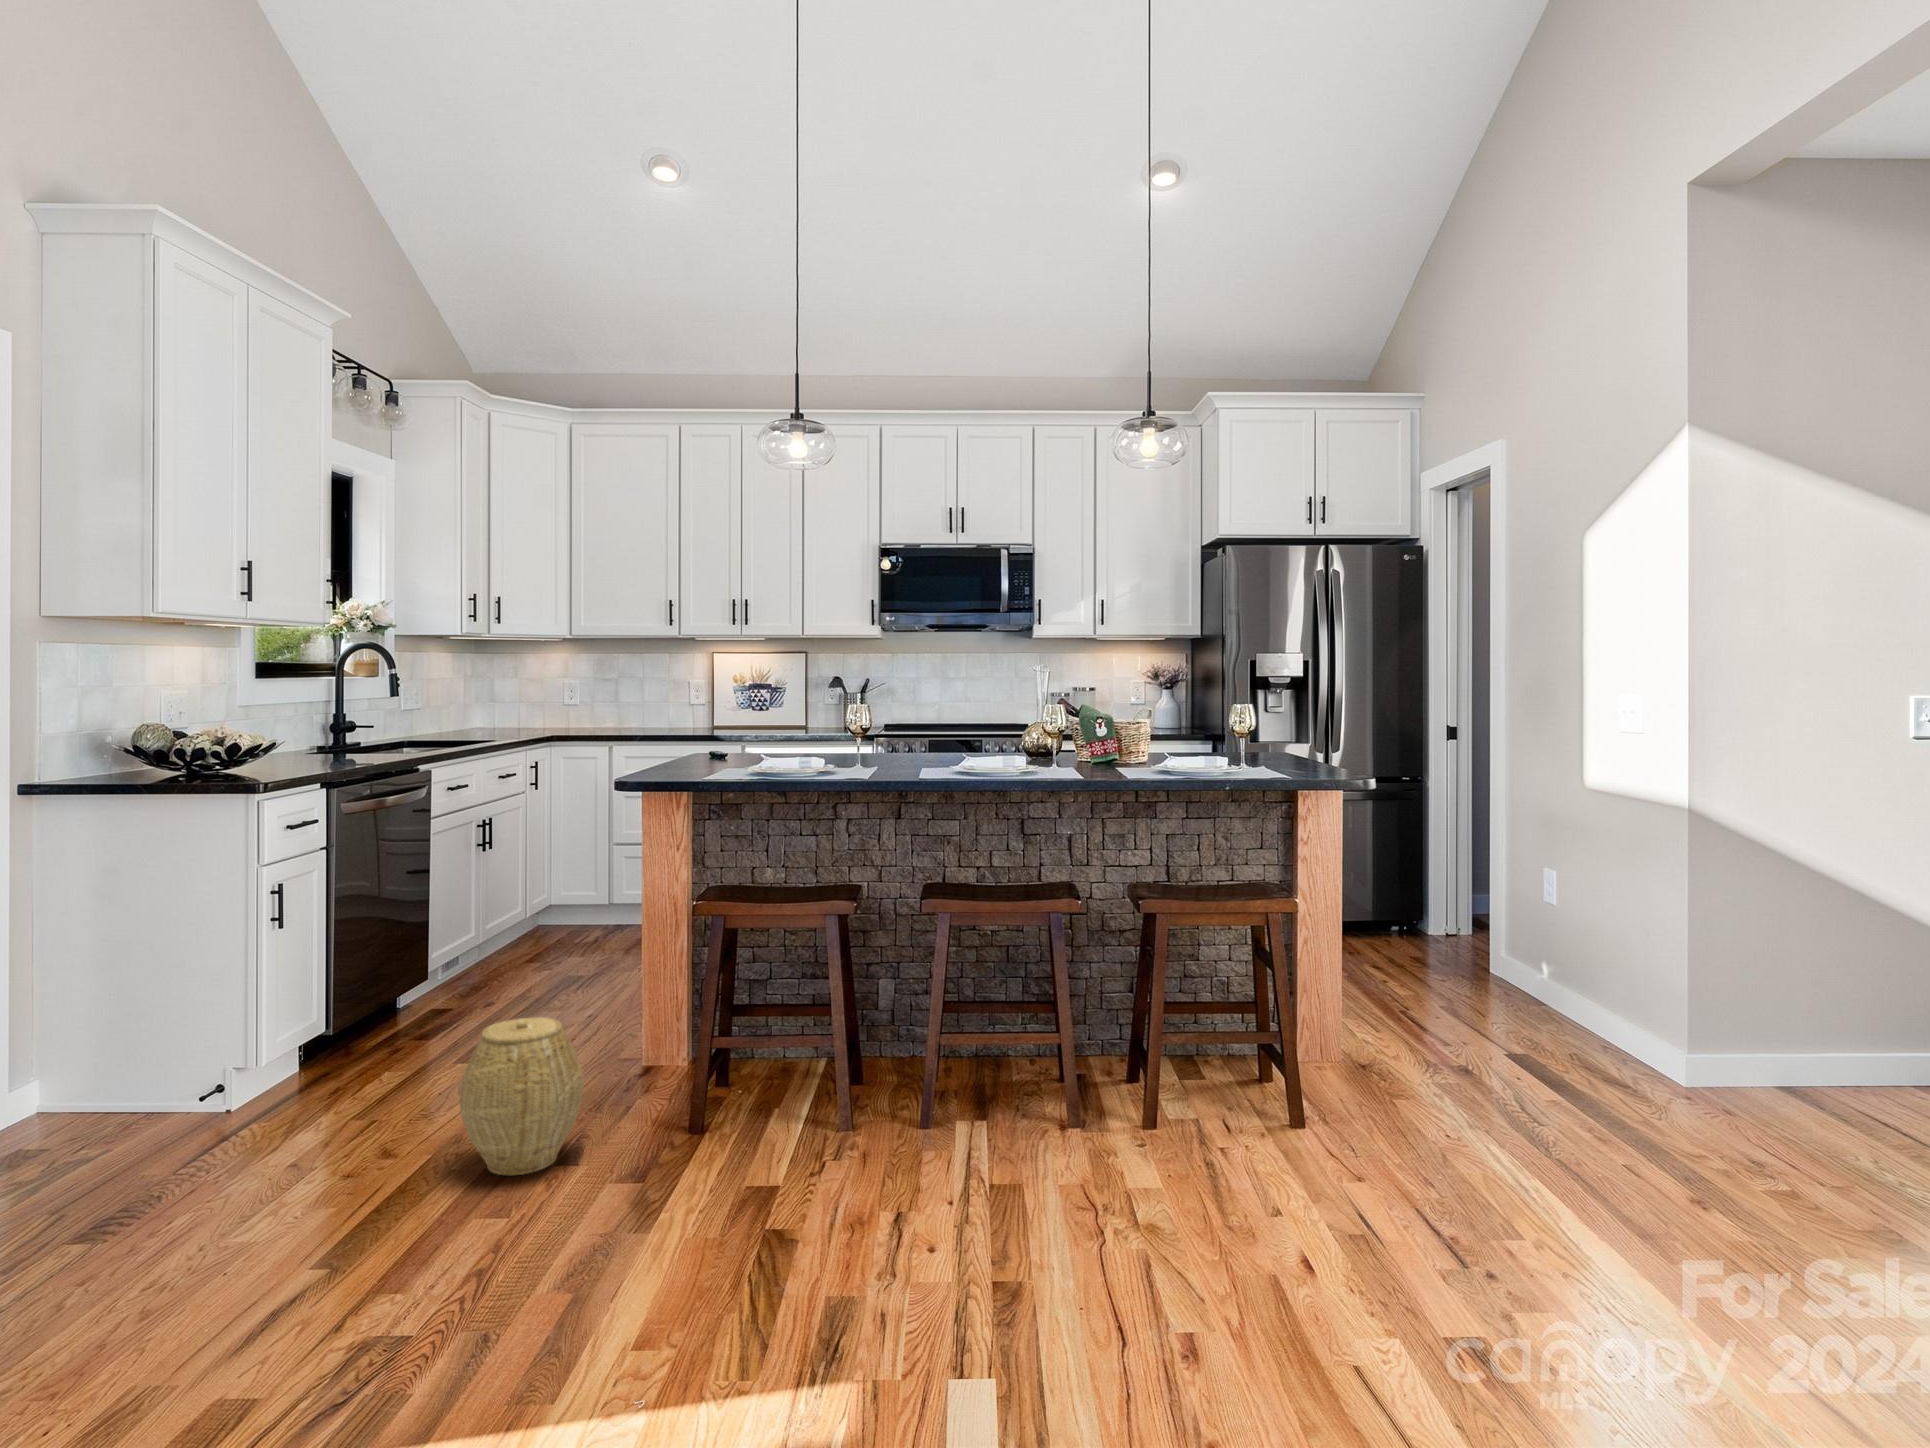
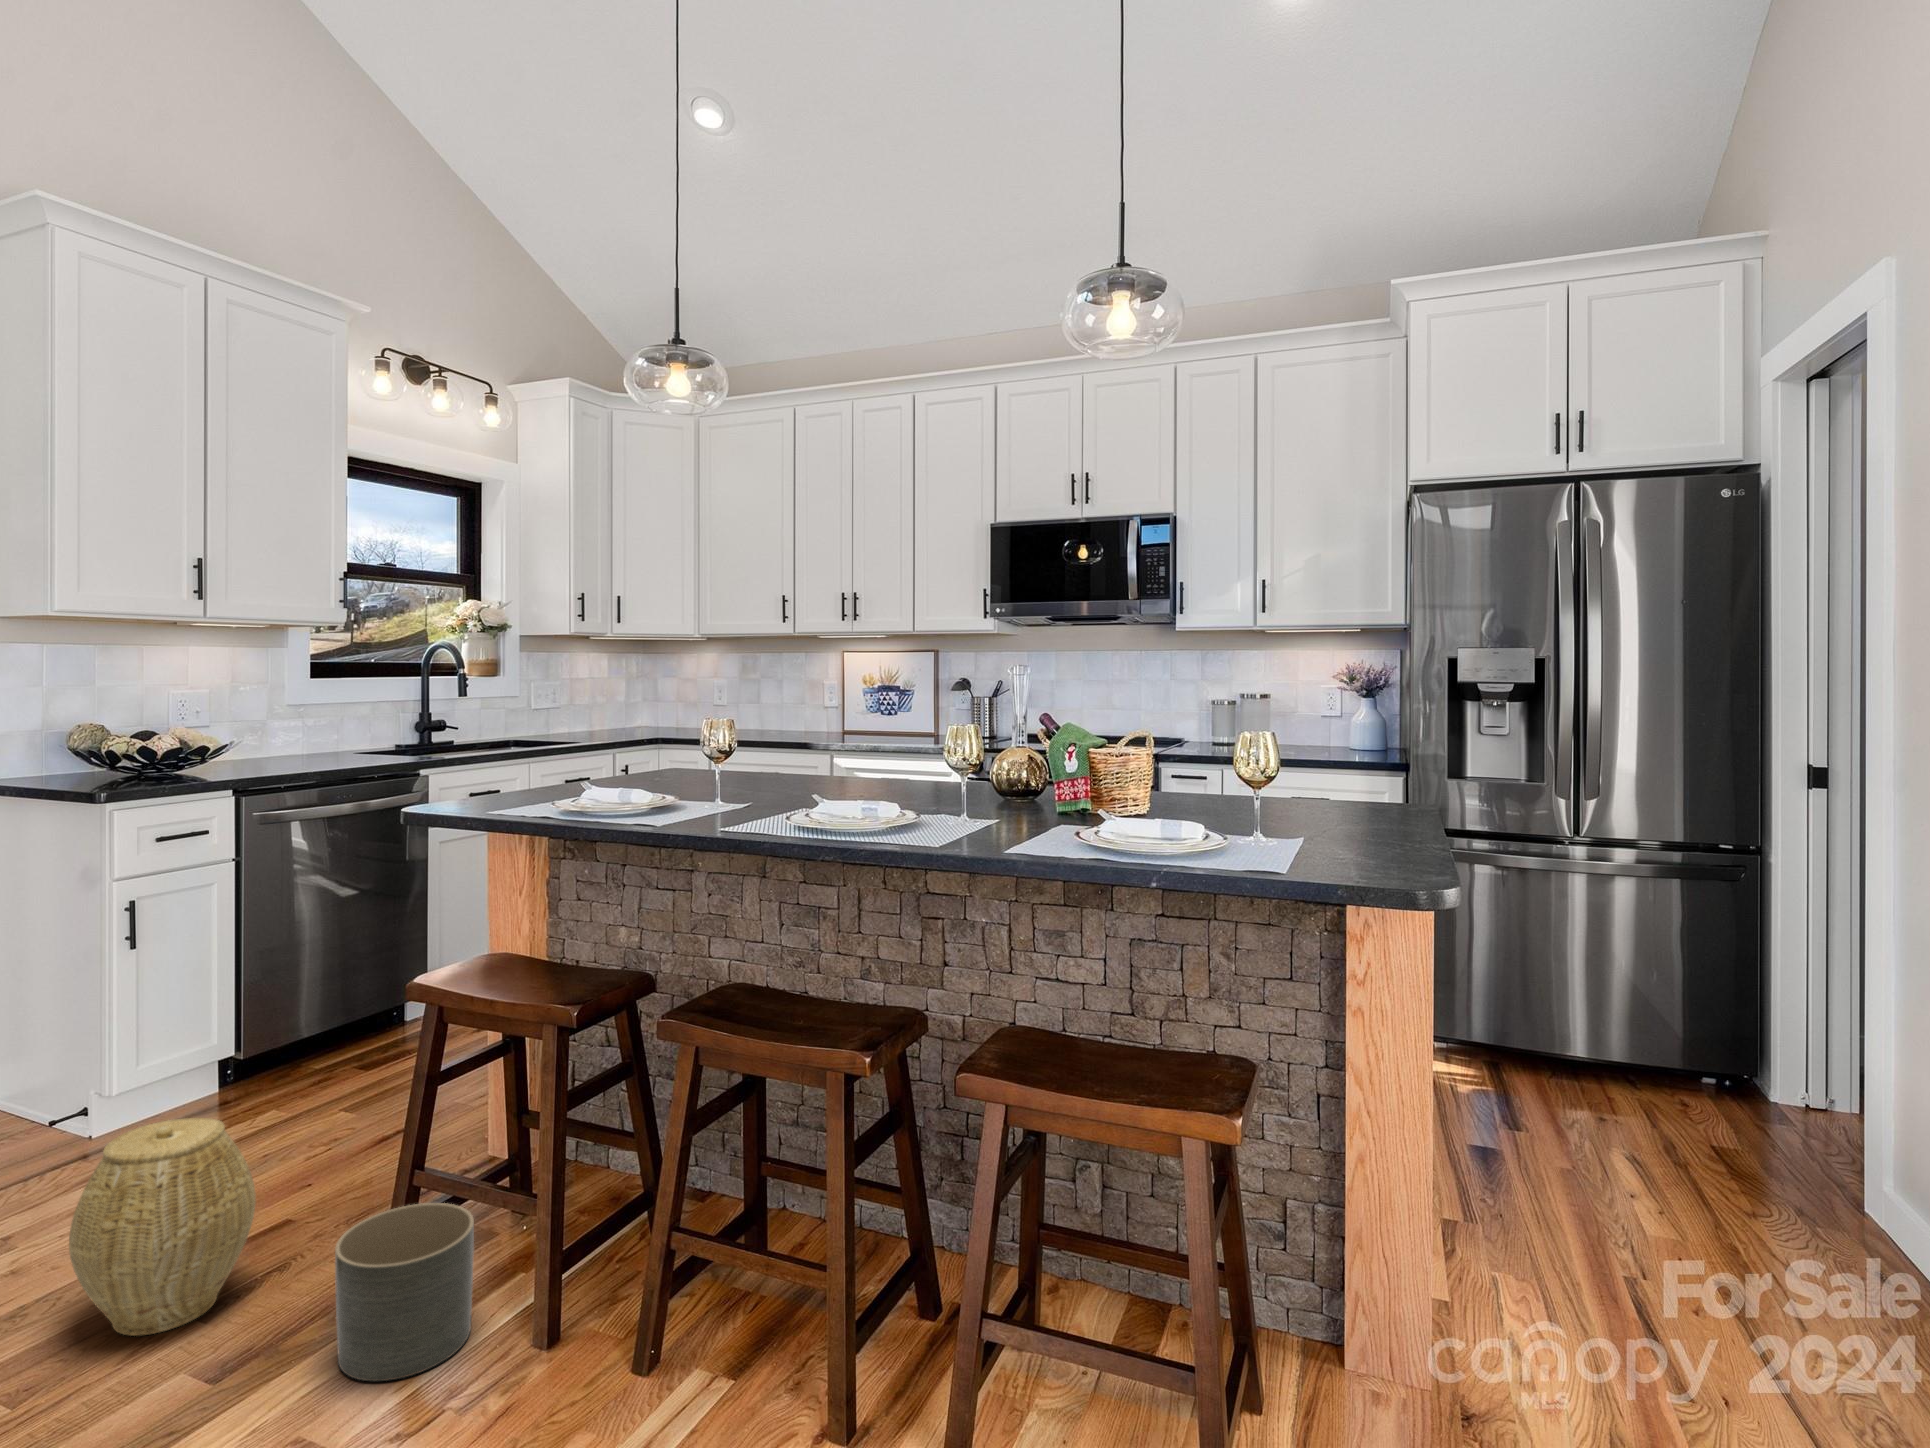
planter: none [692,1053,781,1163] -> present [335,1203,474,1381]

